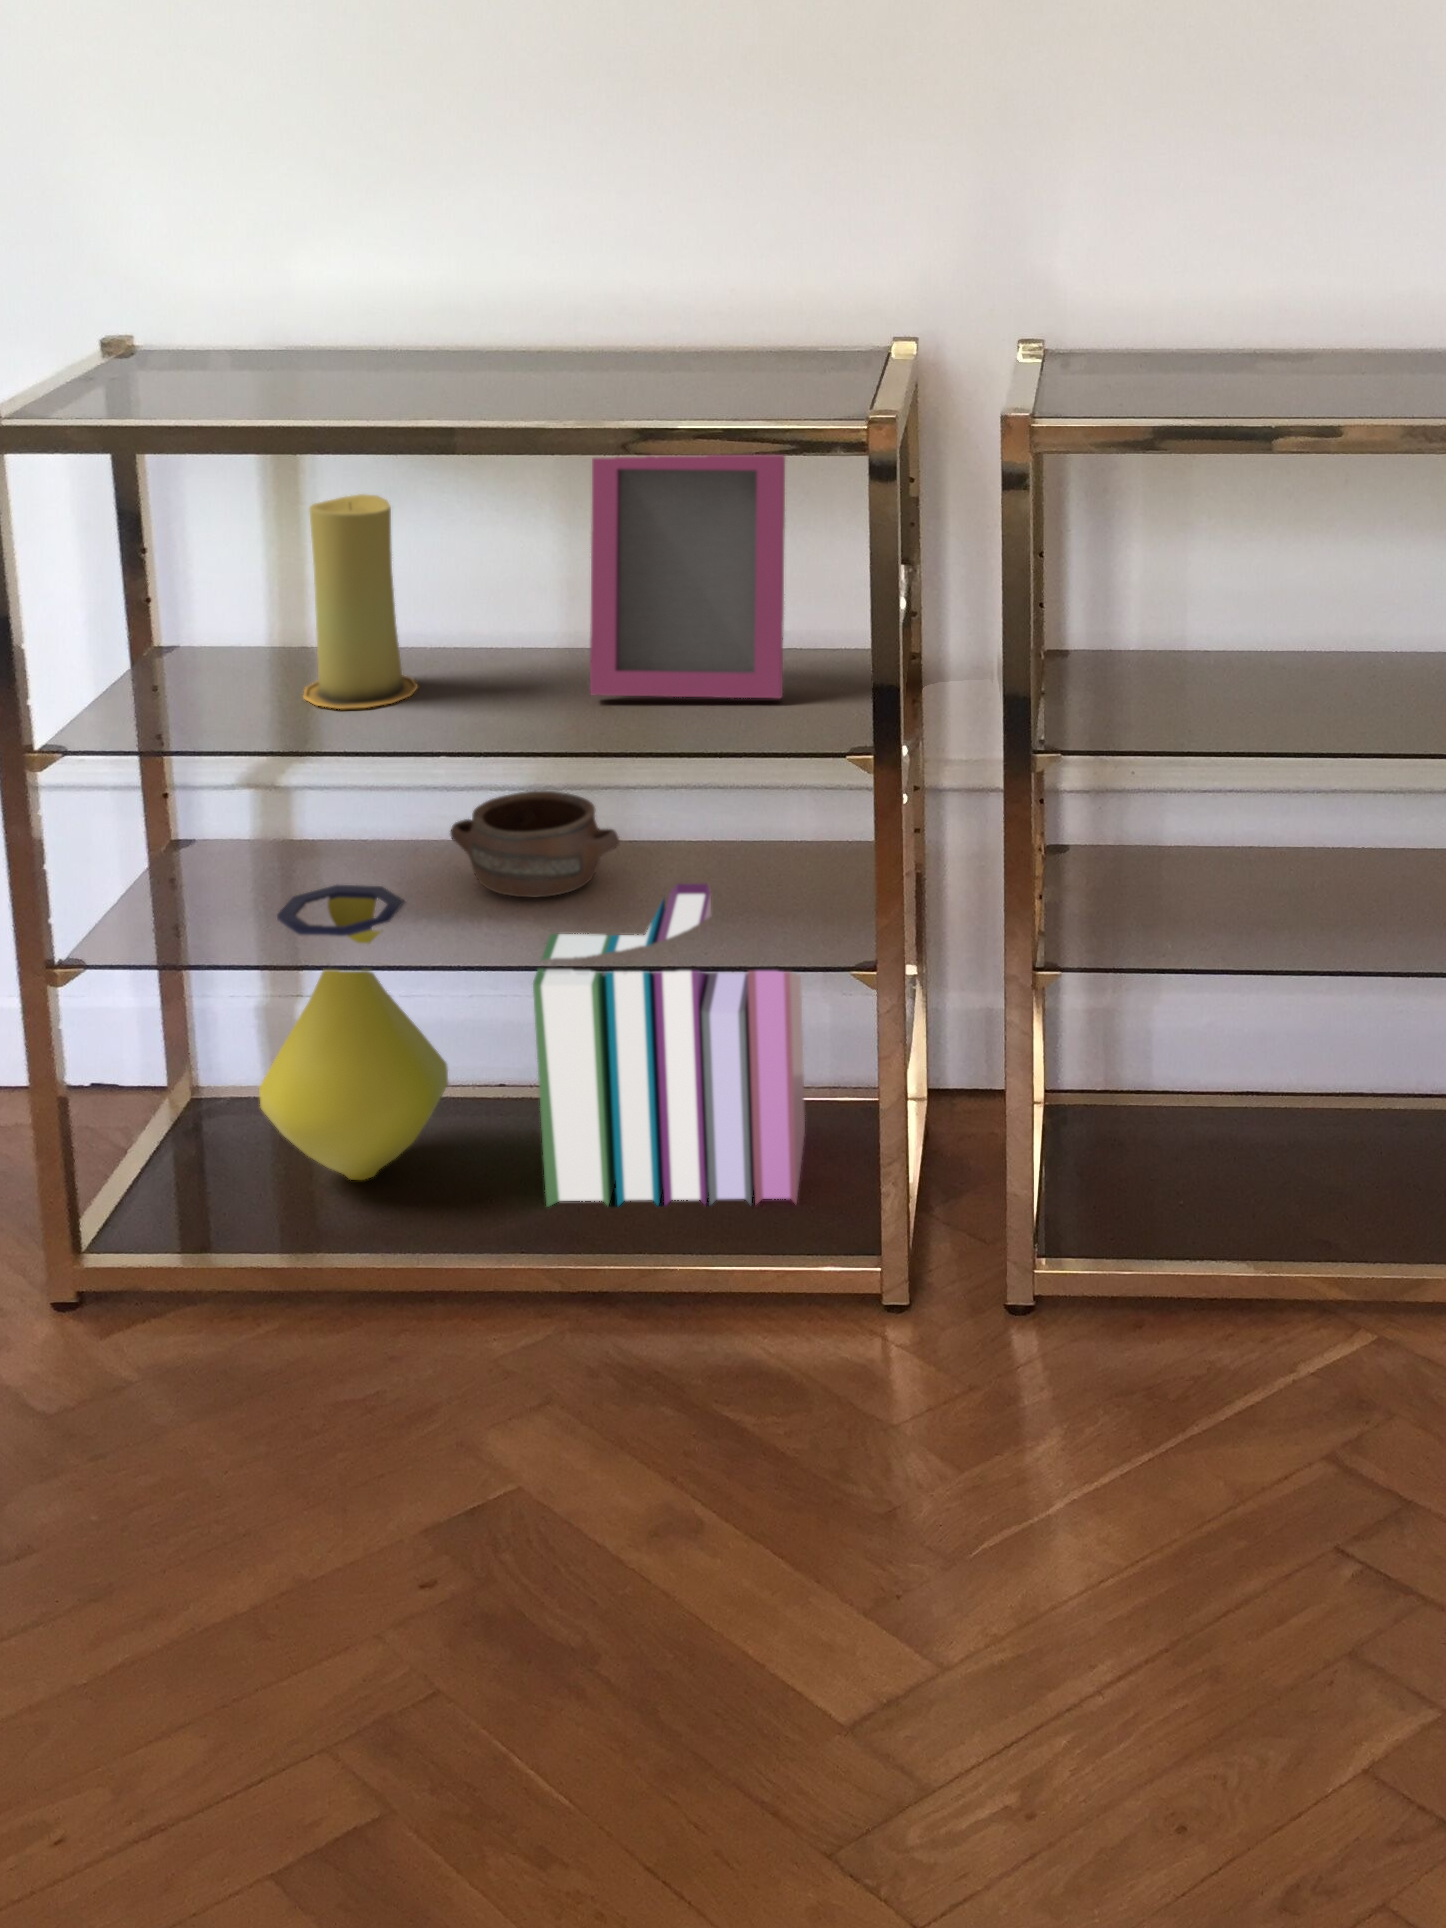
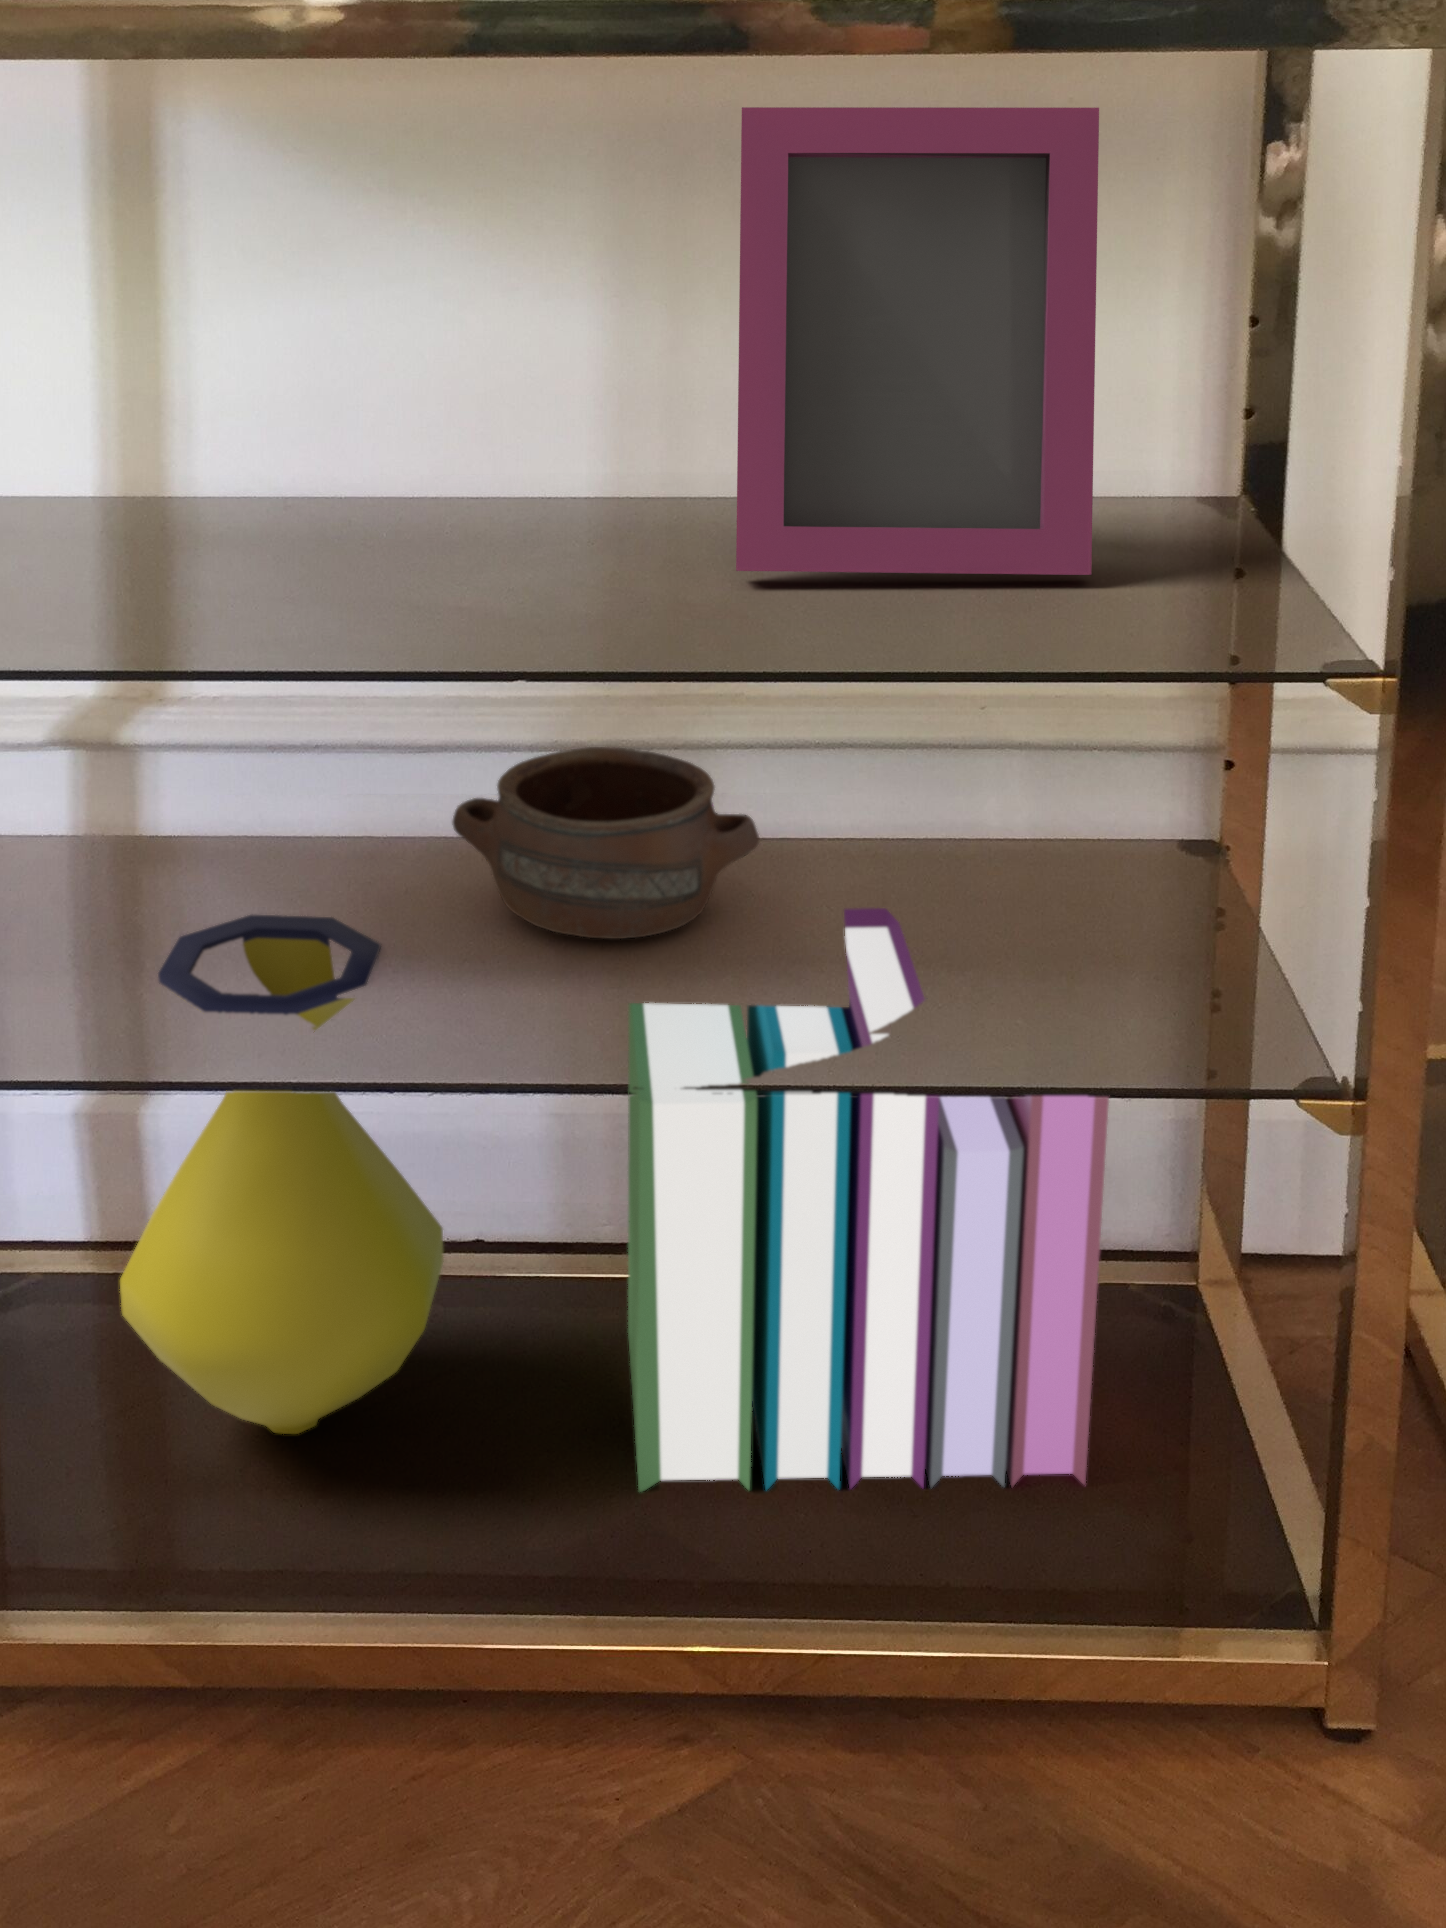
candle: present [304,494,418,709] -> none [200,209,403,597]

